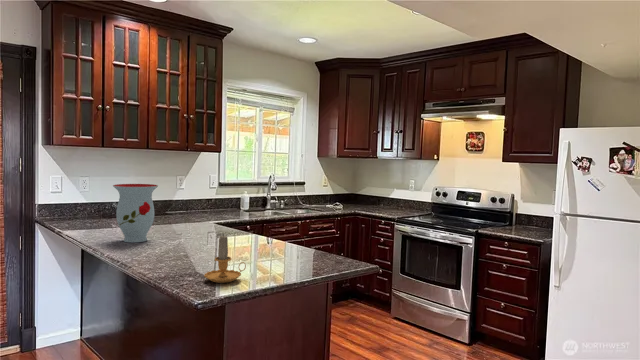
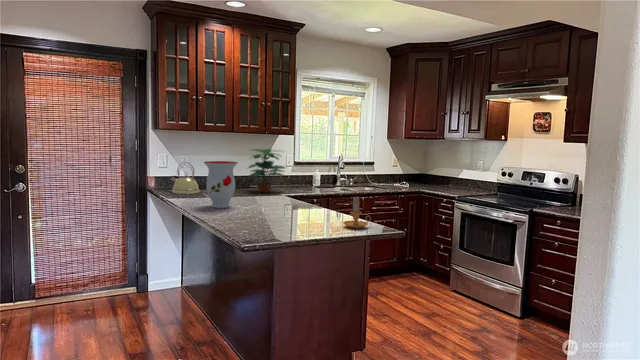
potted plant: none [166,168,213,219] -> present [248,149,285,192]
kettle: none [67,185,106,224] -> present [171,162,200,194]
candle: present [204,235,246,283] -> present [344,197,371,228]

